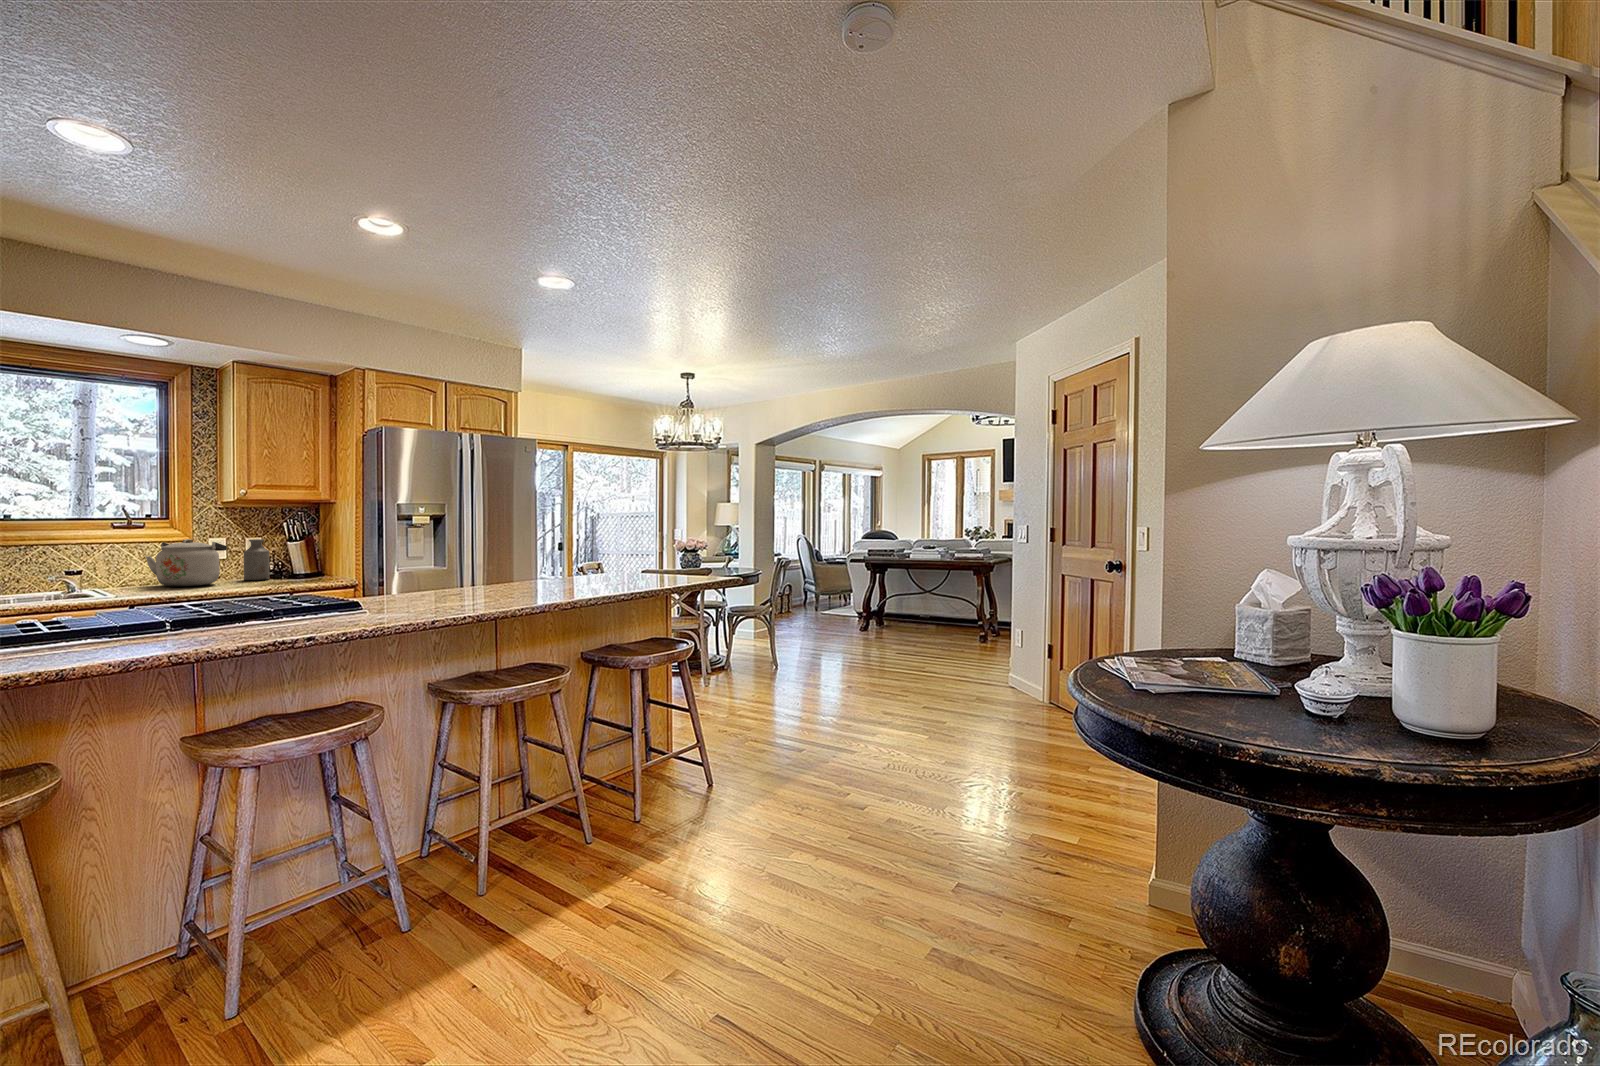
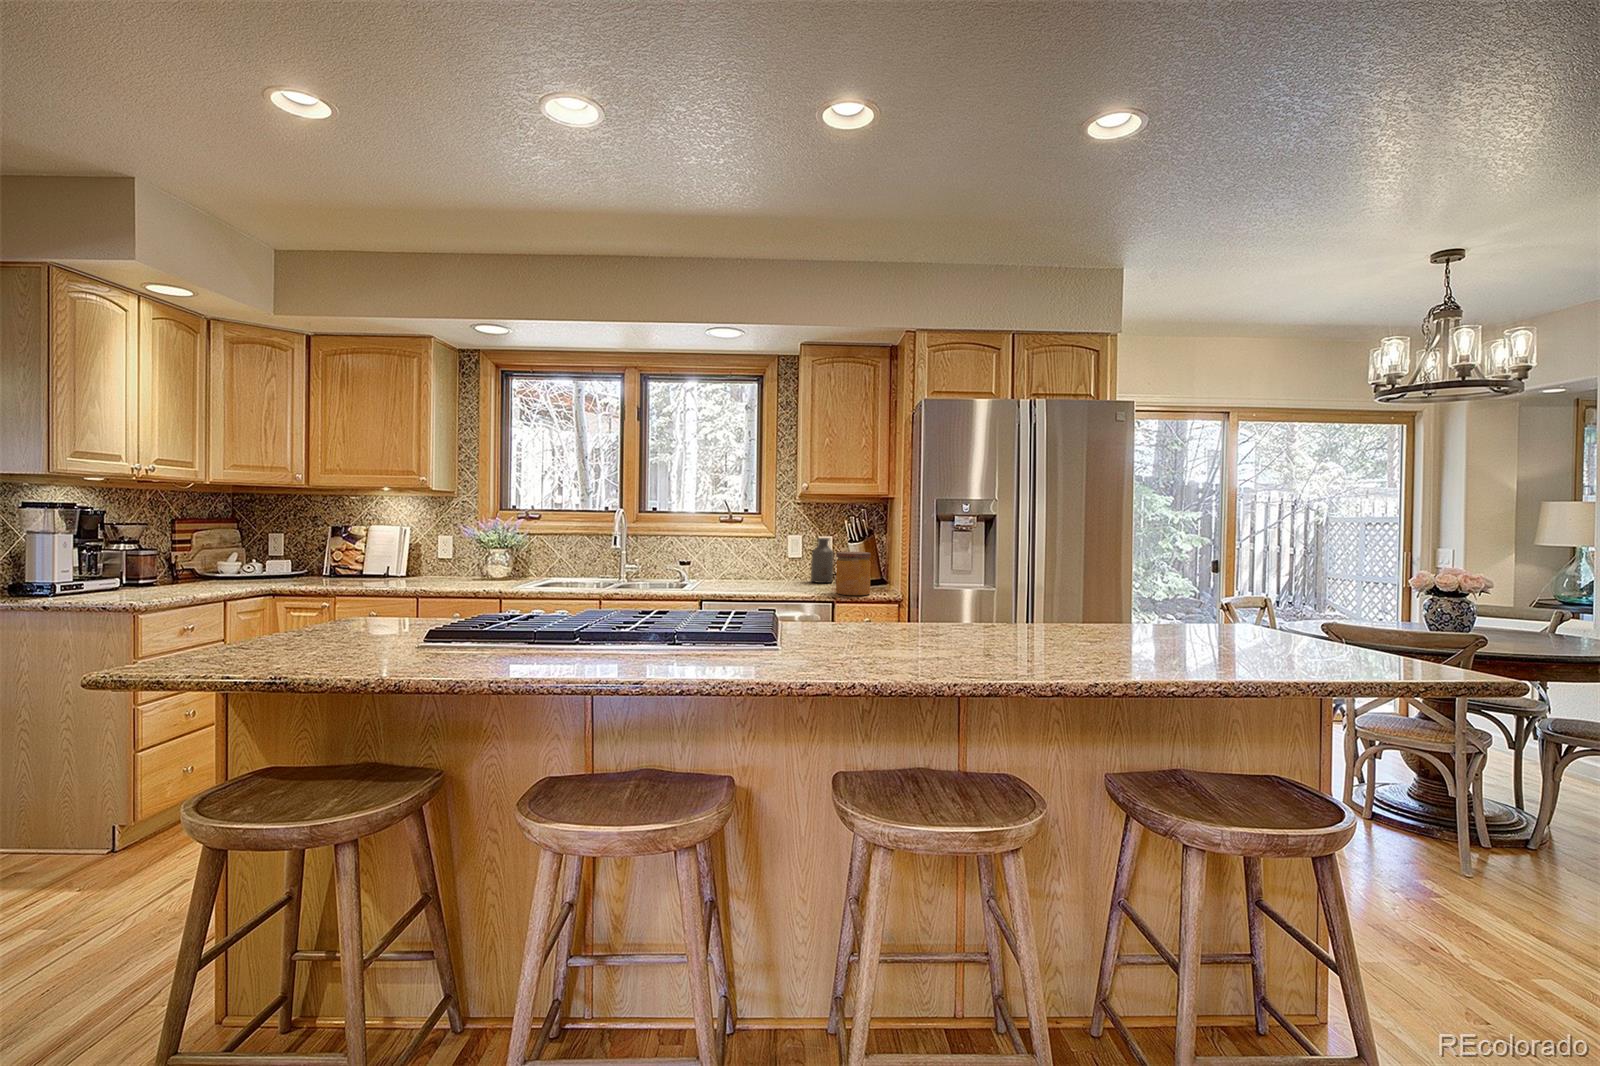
kettle: present [146,539,227,586] -> none [734,535,795,584]
jar: none [290,549,326,586] -> present [836,552,871,595]

